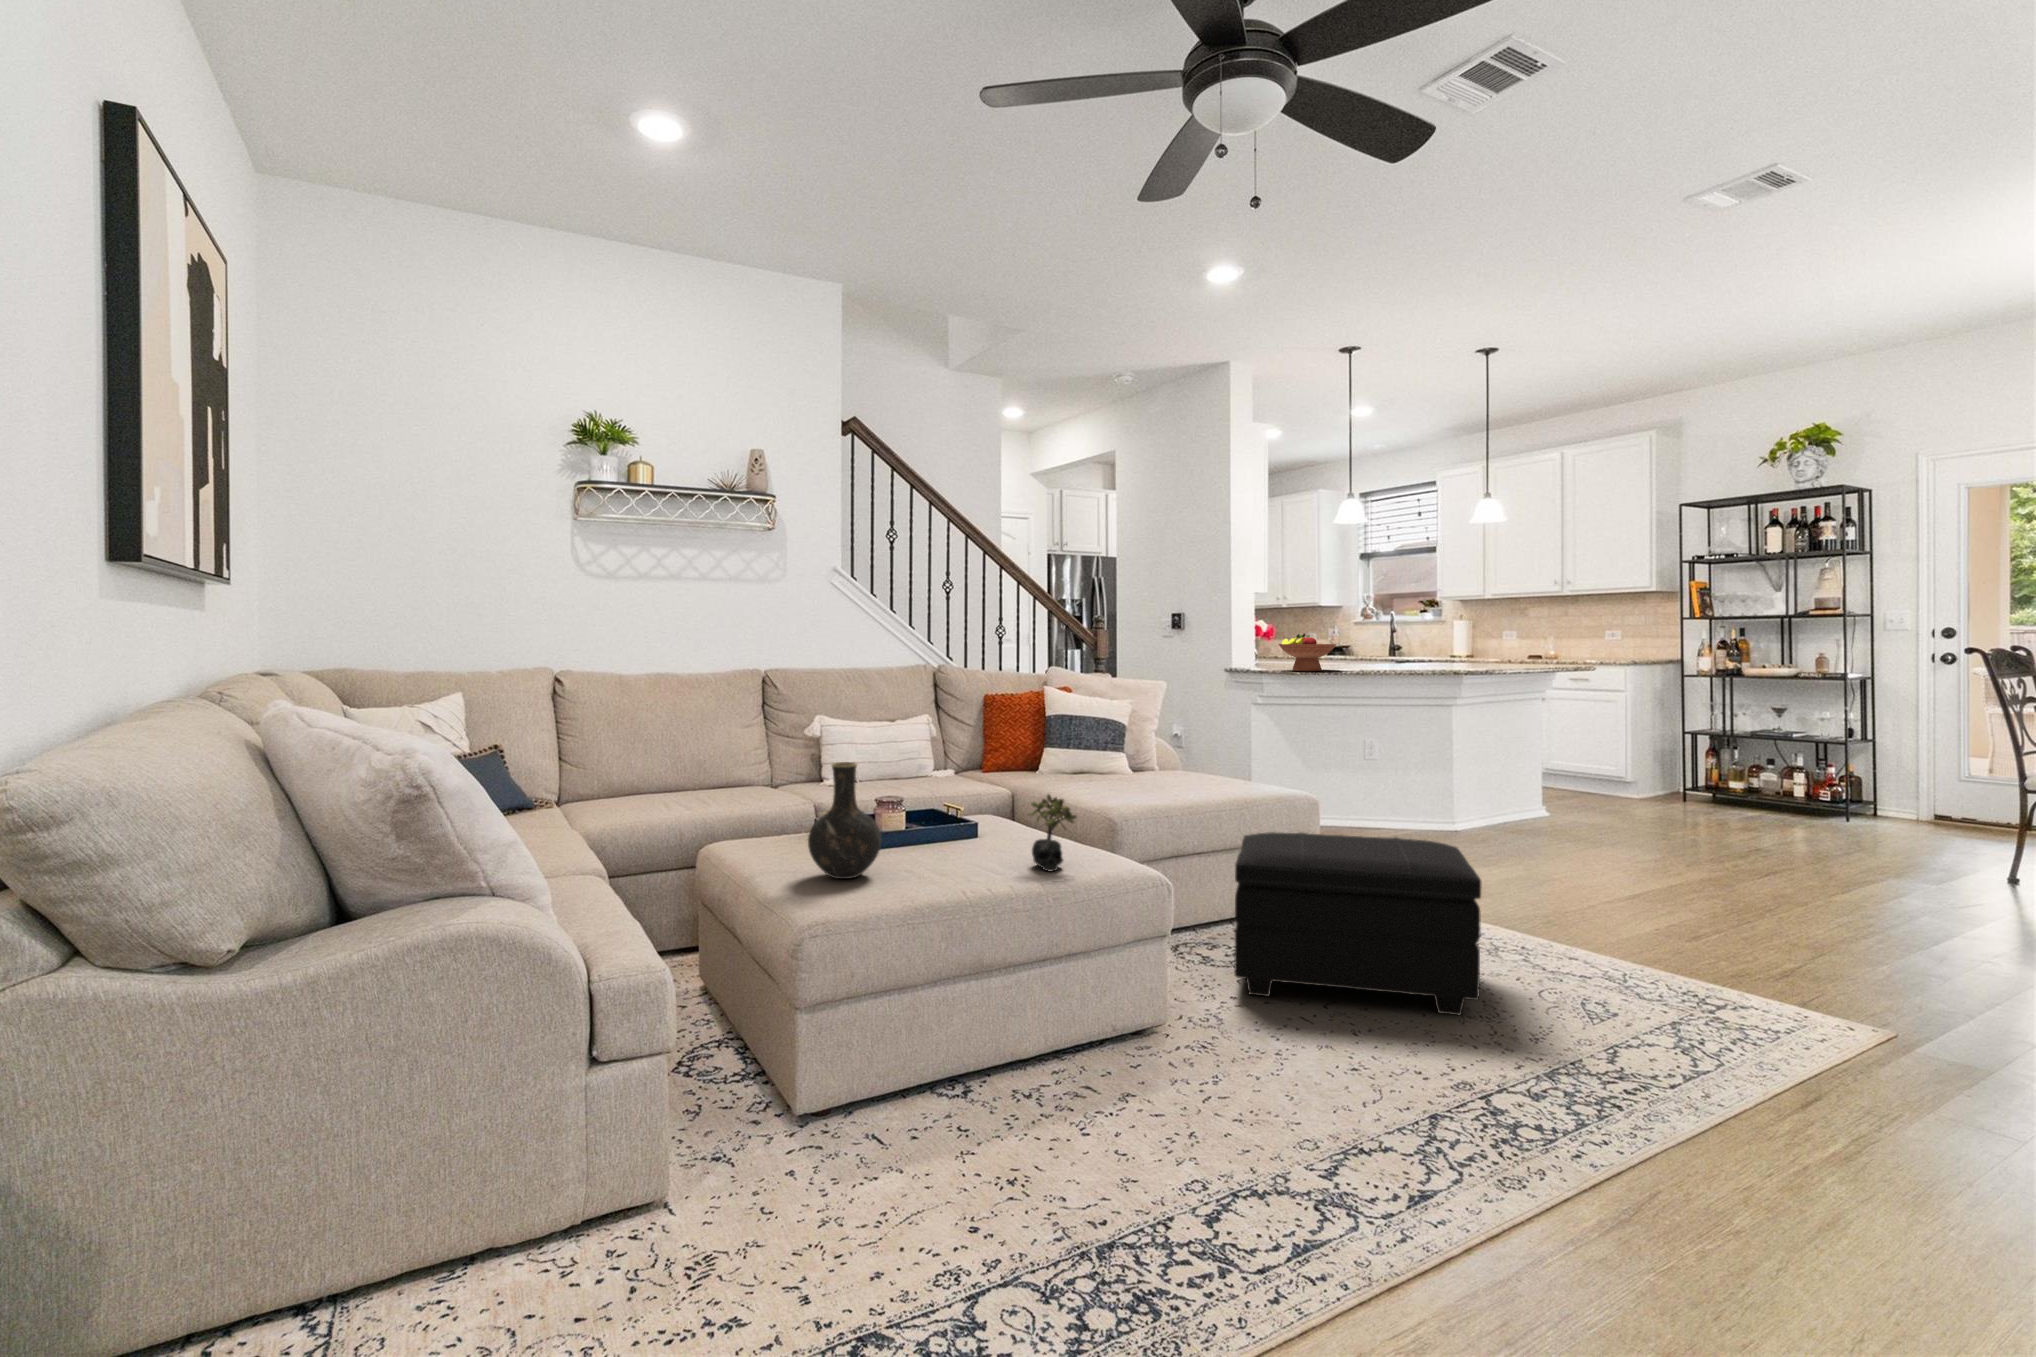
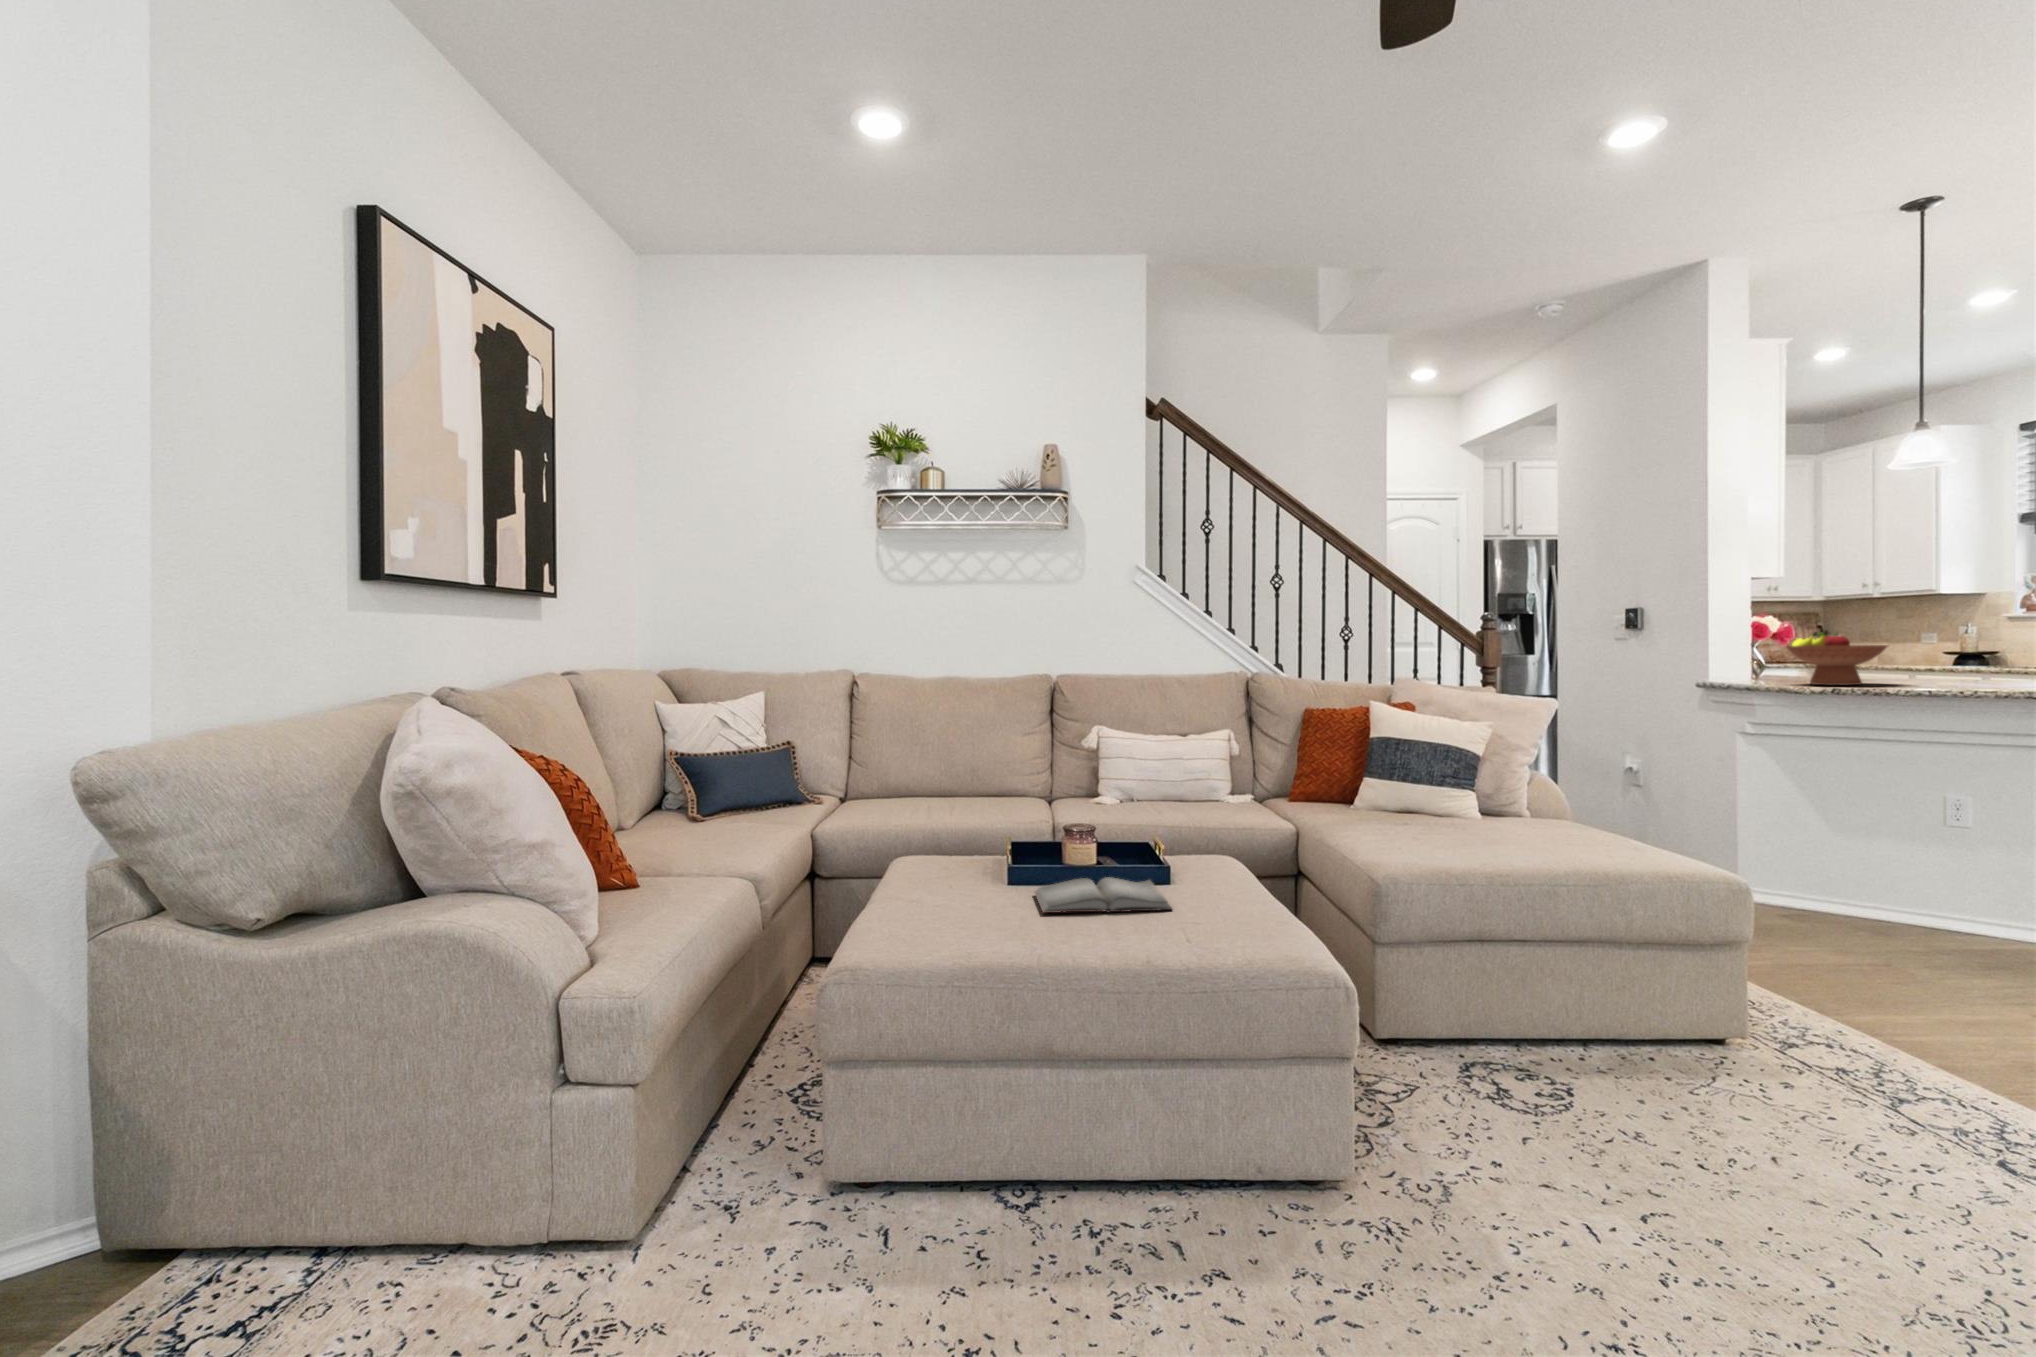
vase: present [808,762,881,879] -> none [895,784,980,922]
succulent plant: present [1028,794,1077,871] -> none [1151,839,1214,943]
hardback book: none [894,831,1017,863] -> present [1035,877,1172,913]
footstool: present [1234,832,1482,1015] -> none [1503,920,1961,1280]

